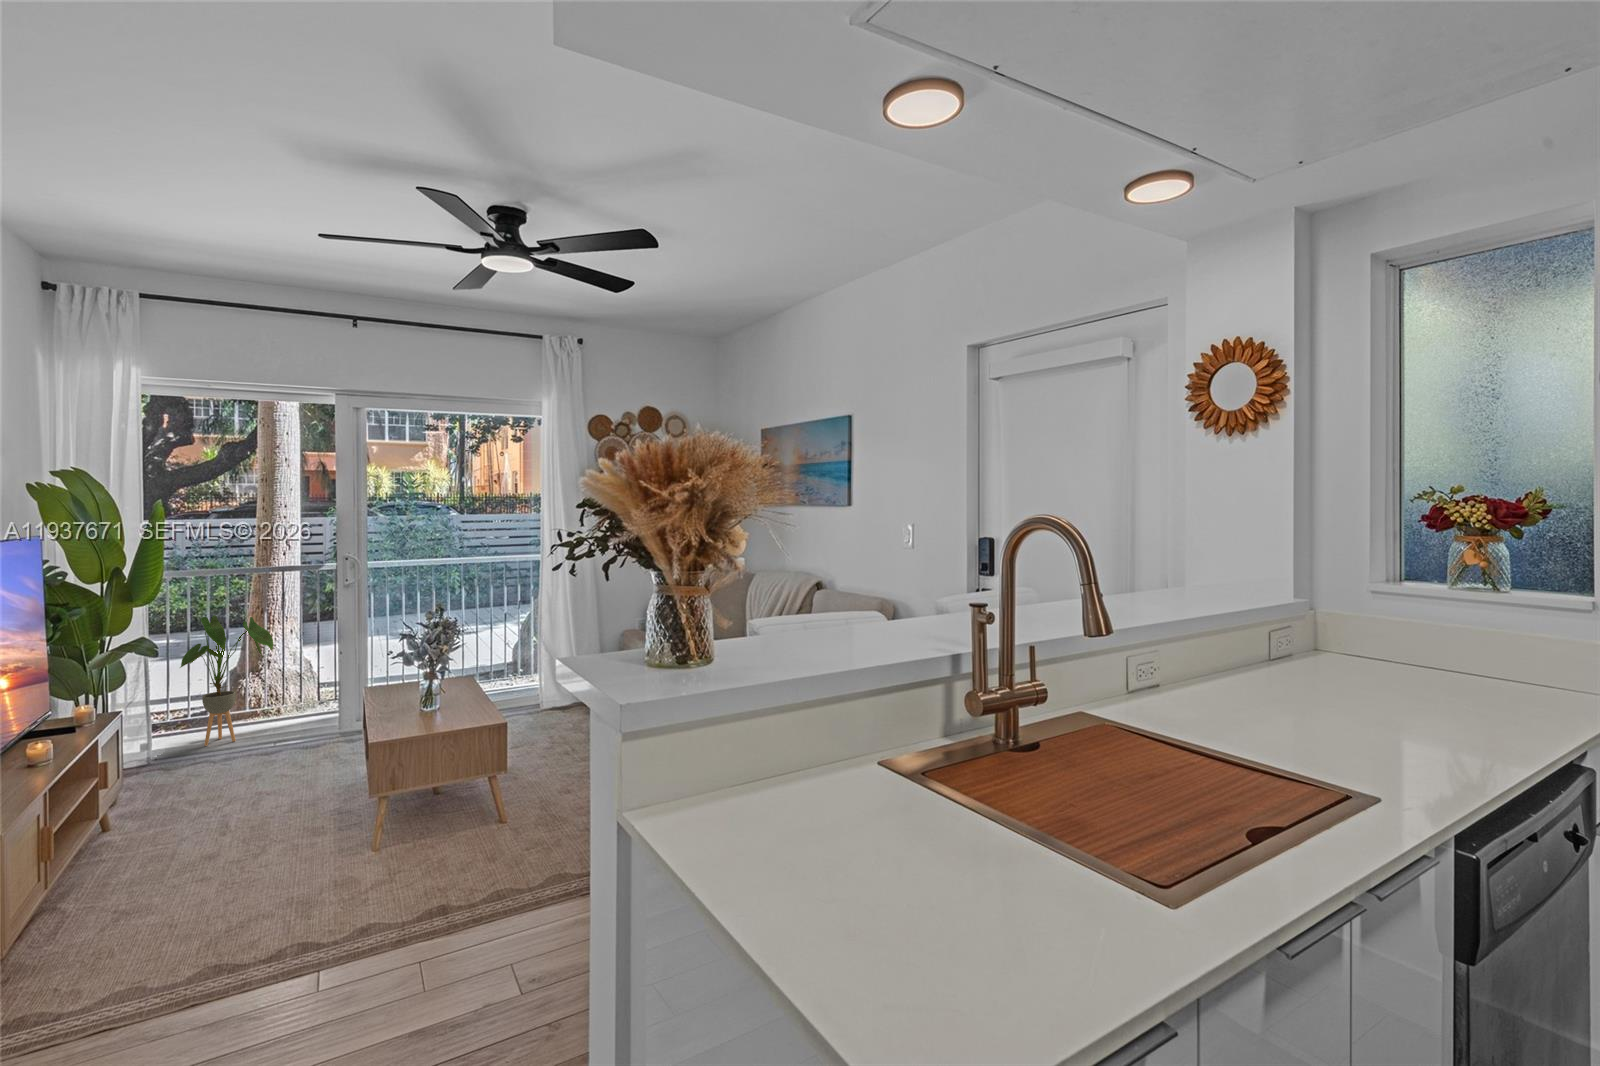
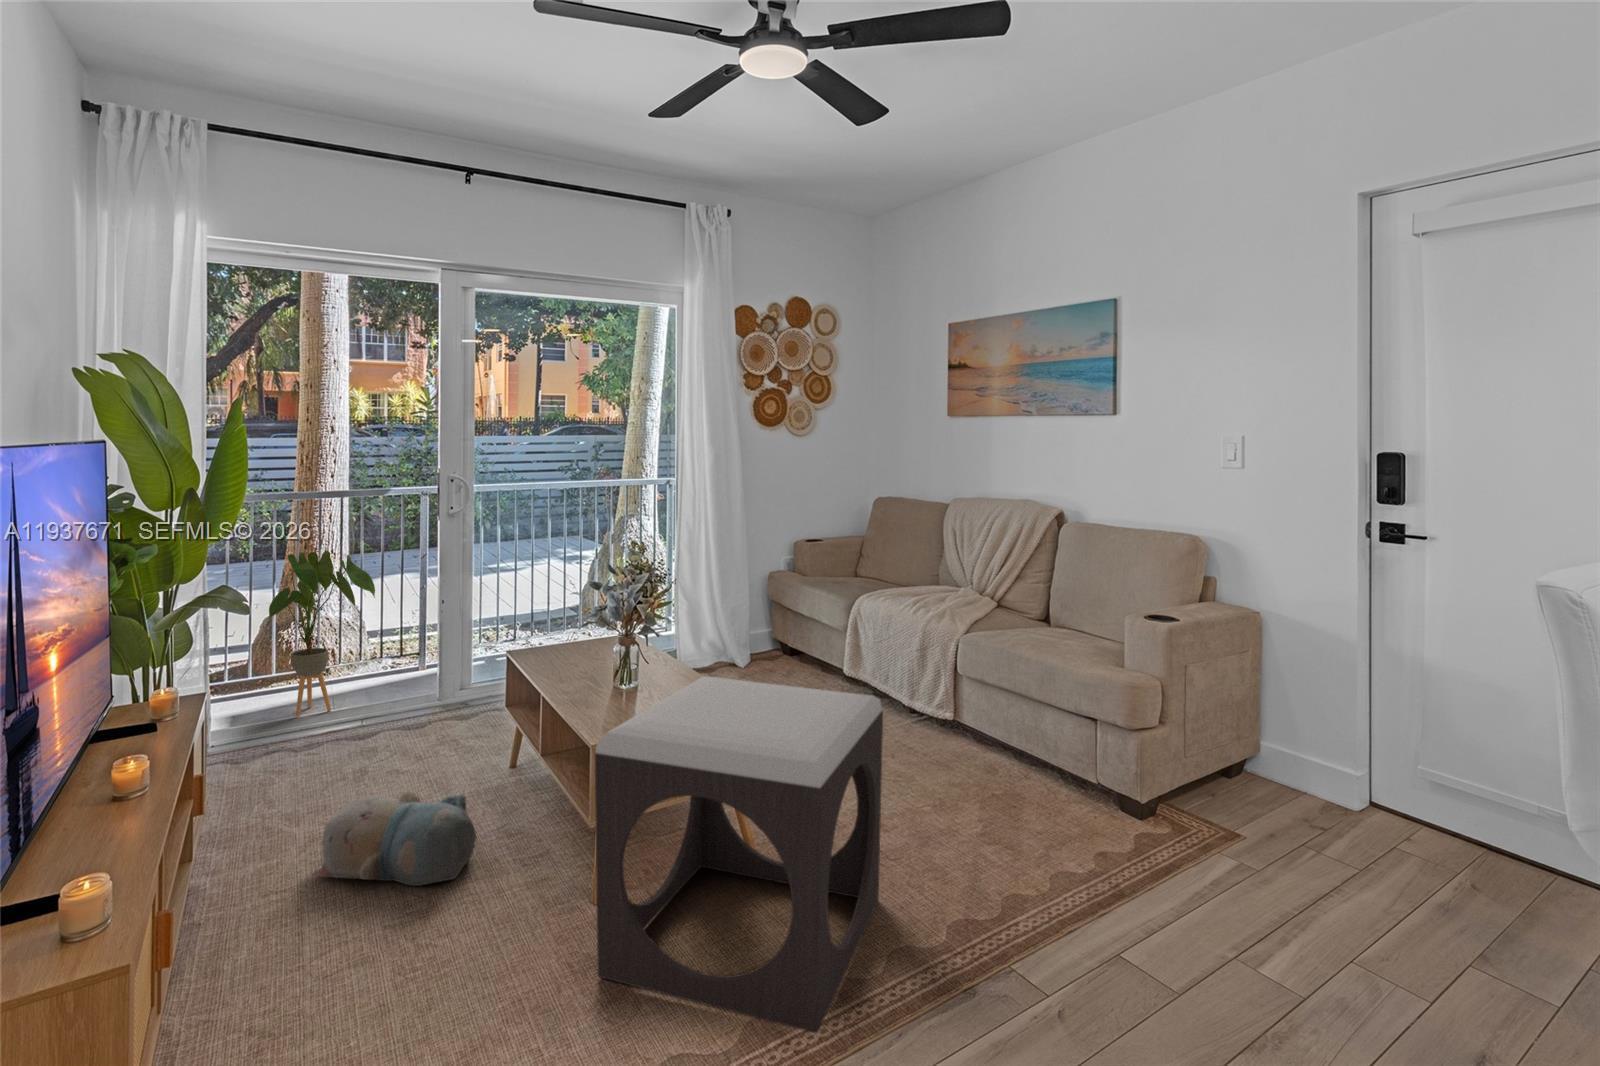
footstool: none [297,713,551,976] -> present [595,676,883,1033]
plush toy: none [141,802,271,874] -> present [318,791,476,886]

